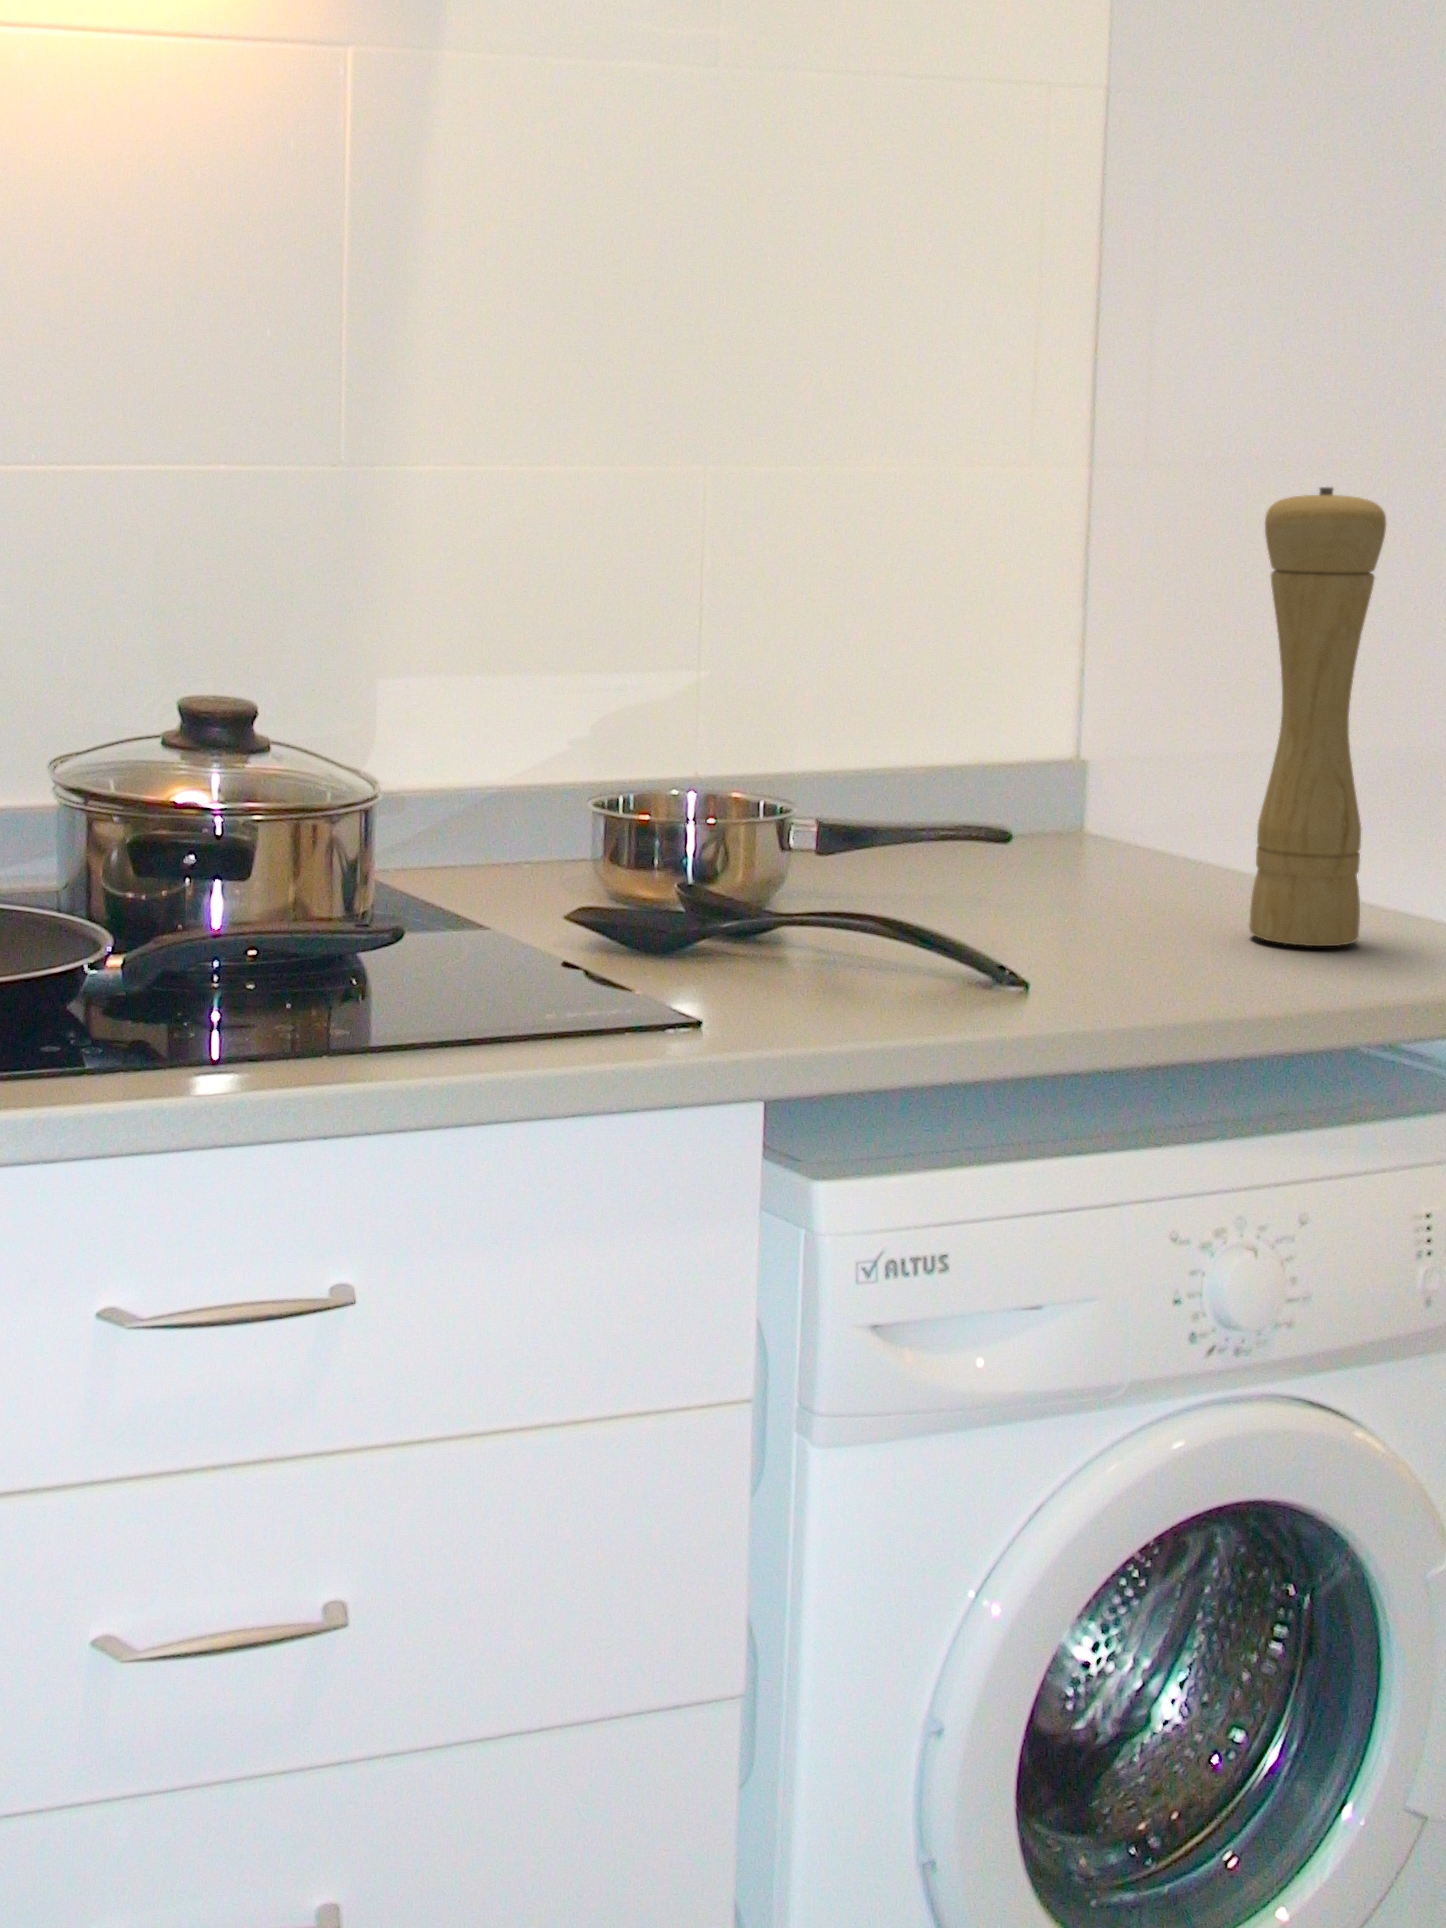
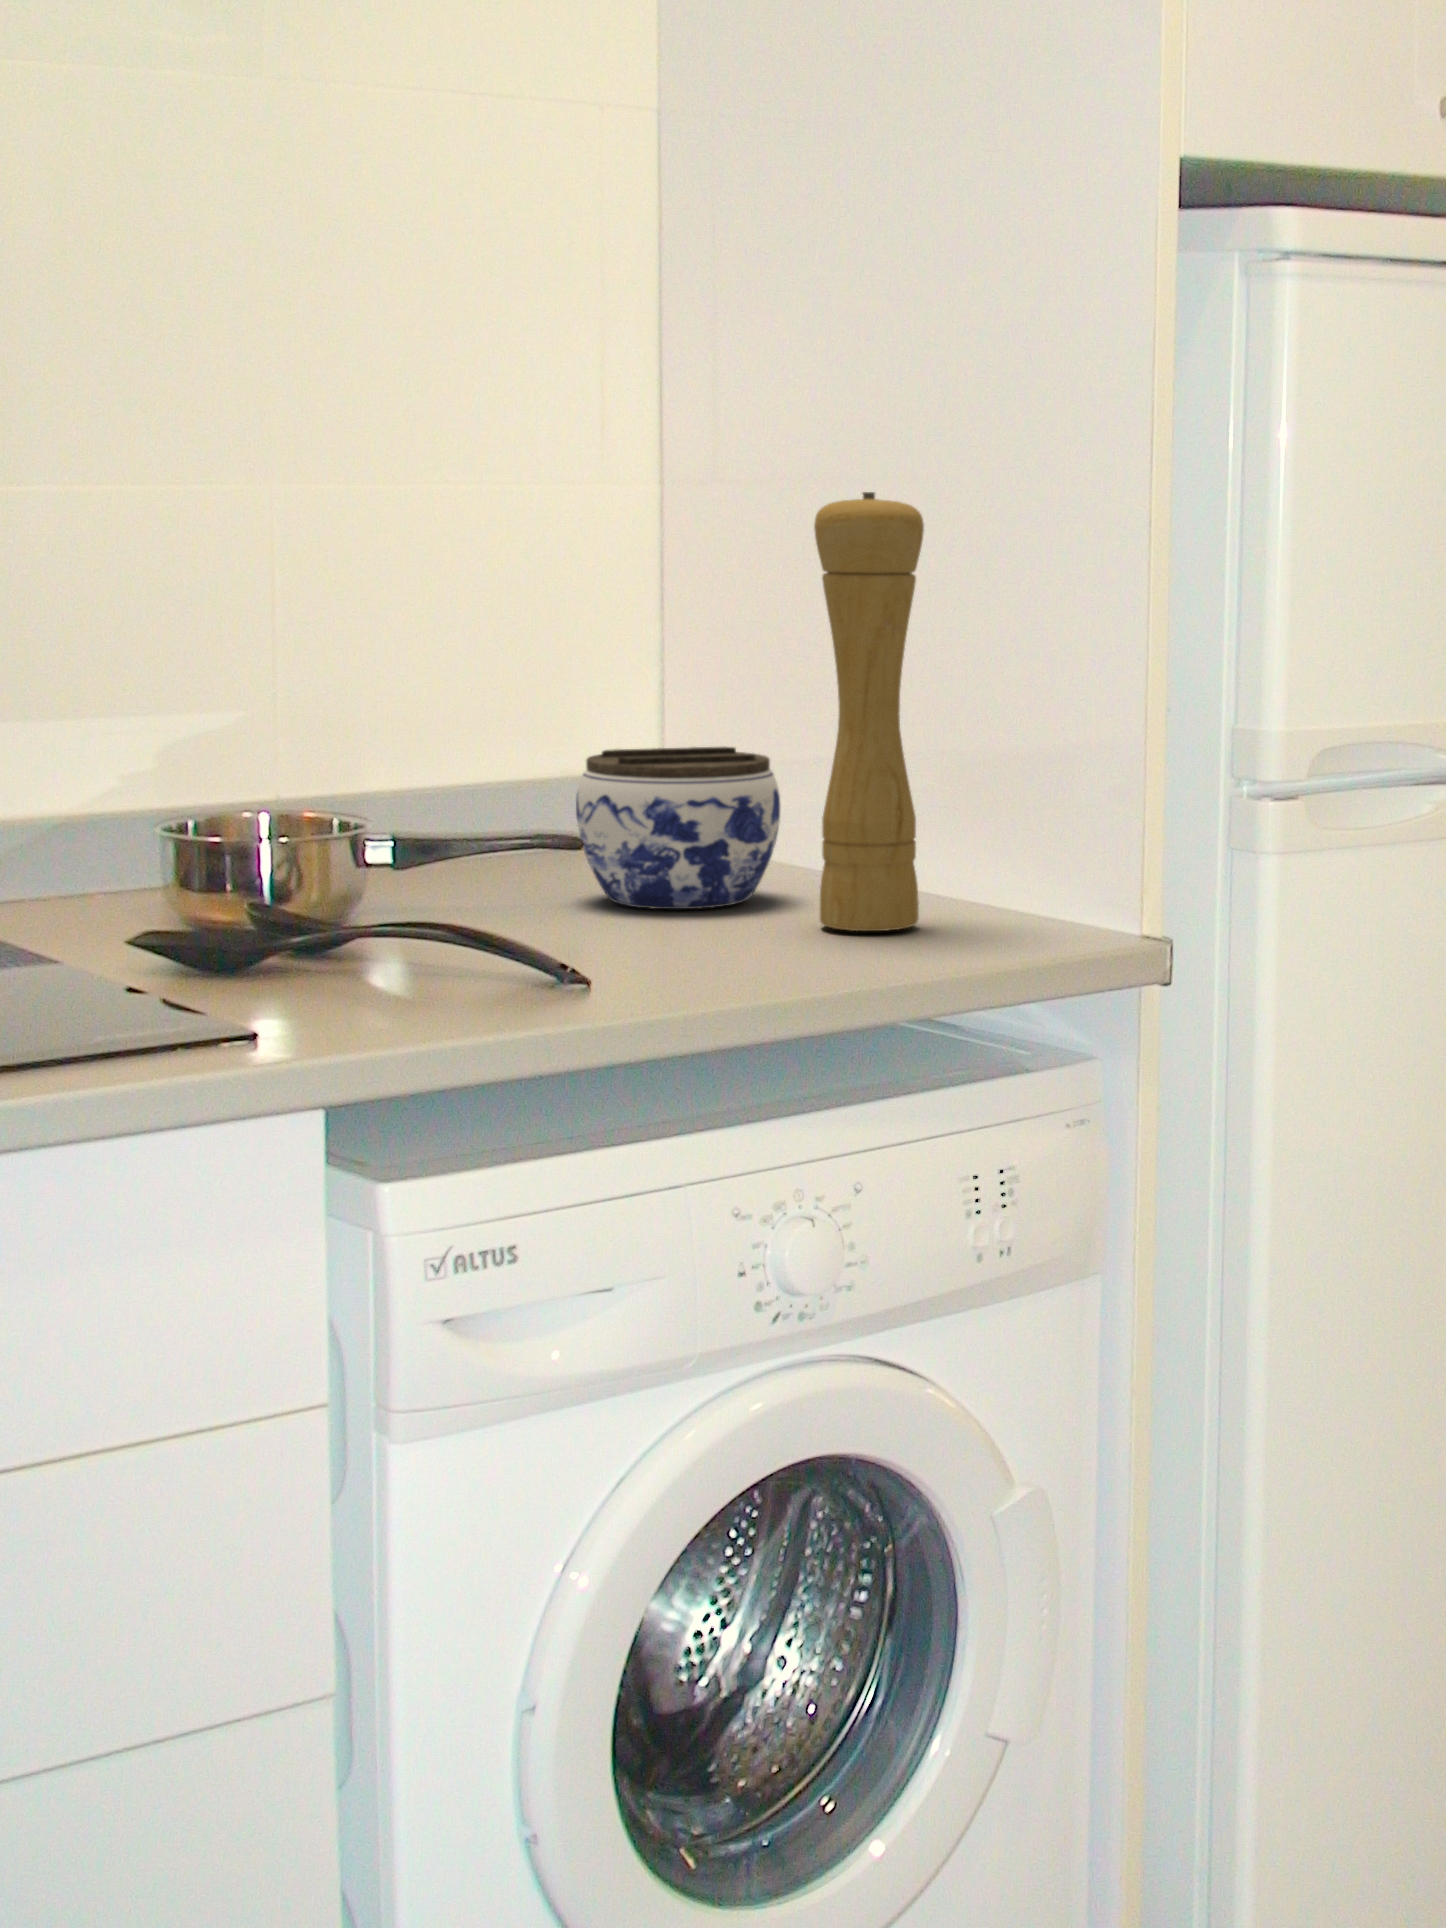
jar: none [990,740,1203,906] -> present [576,747,780,909]

